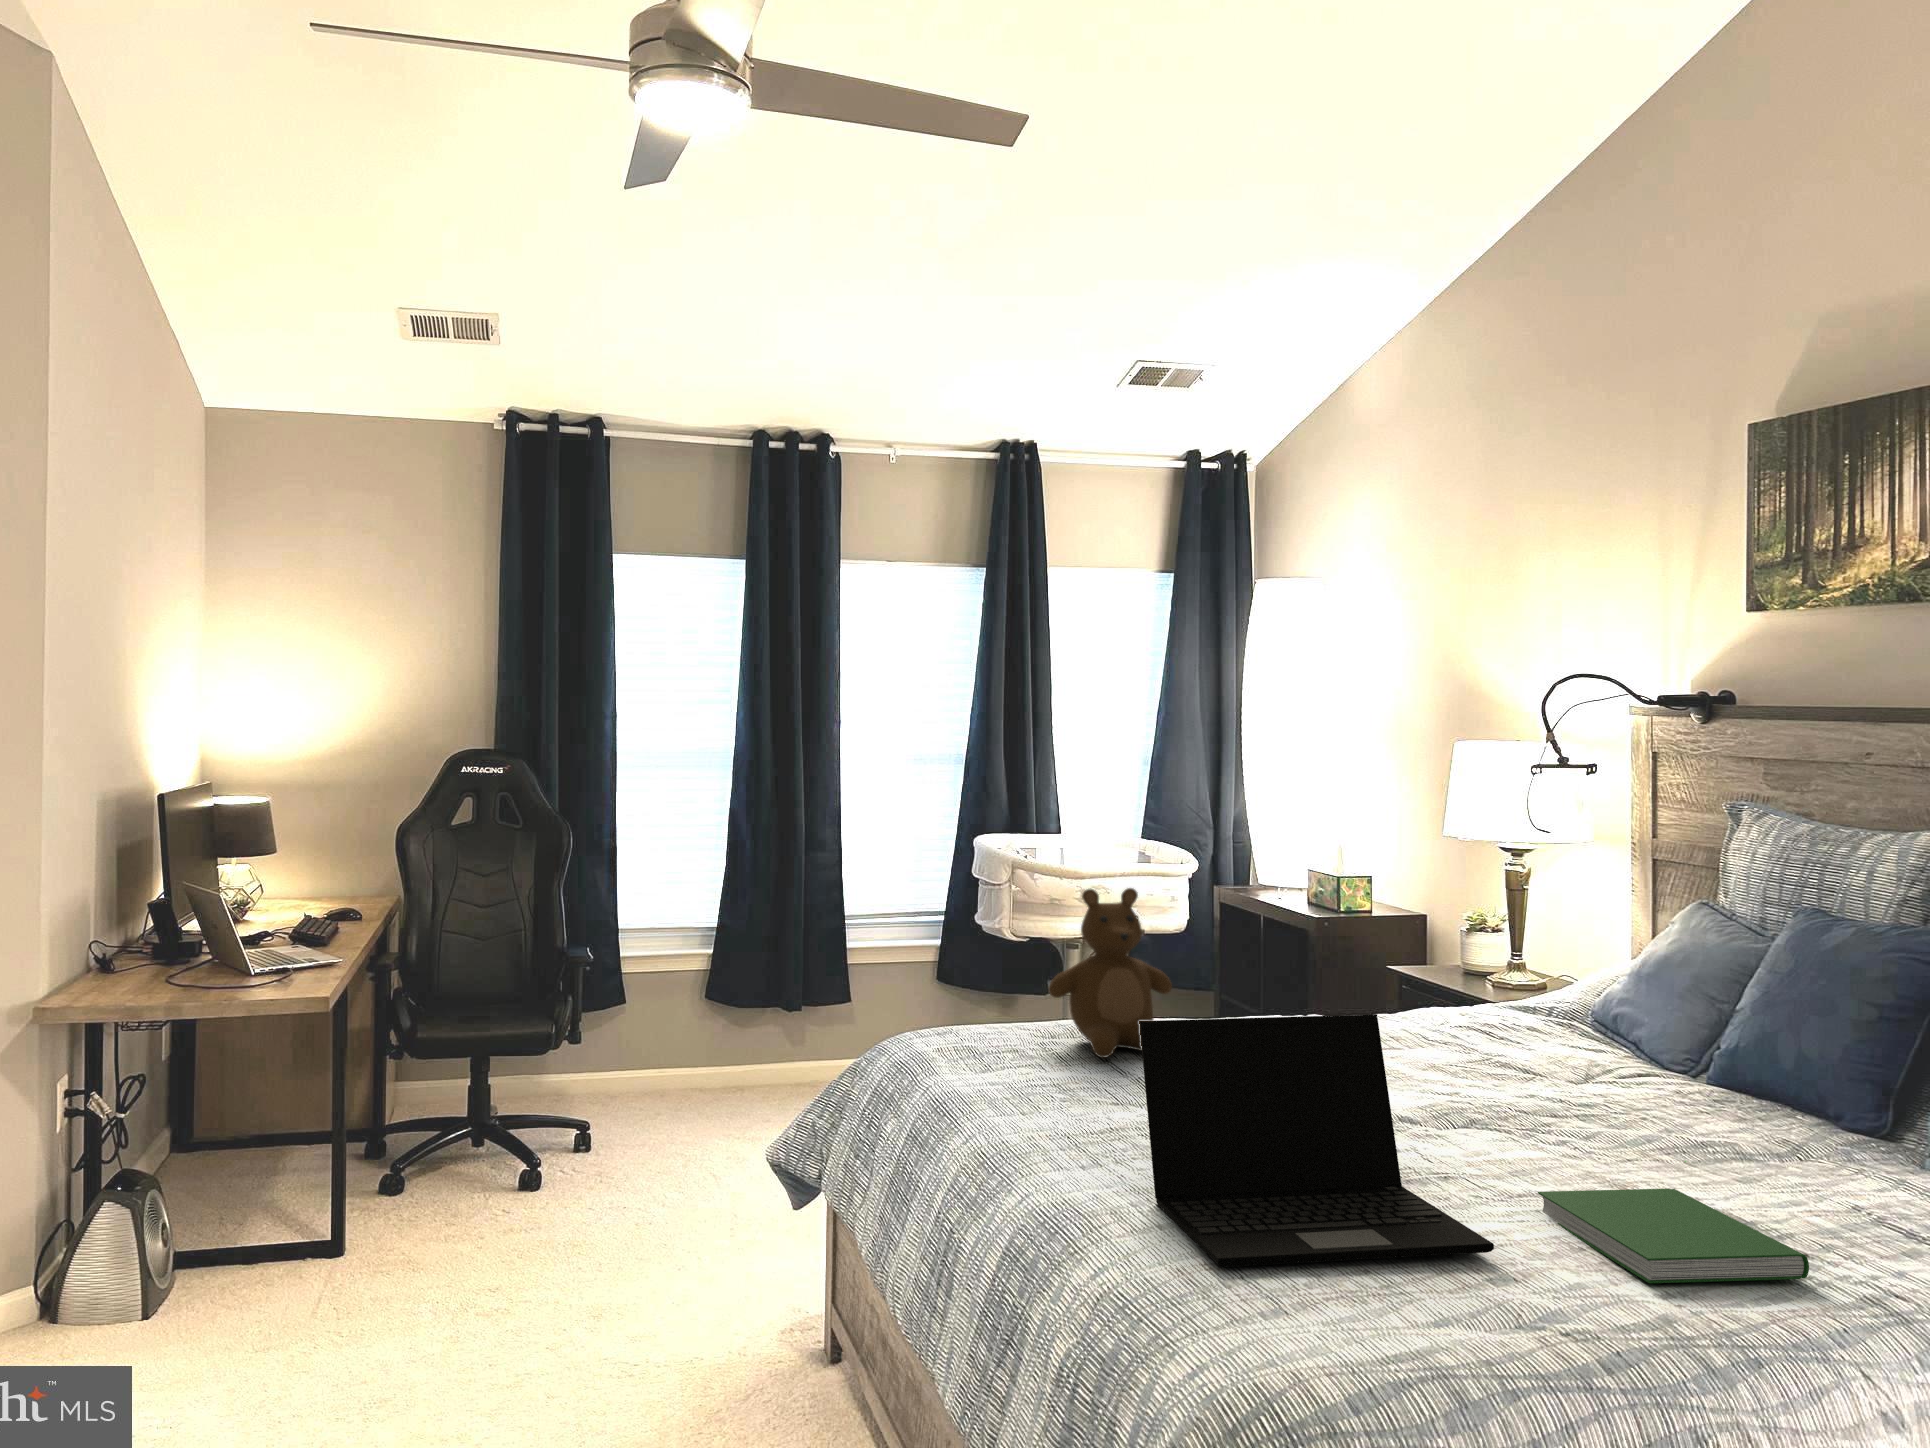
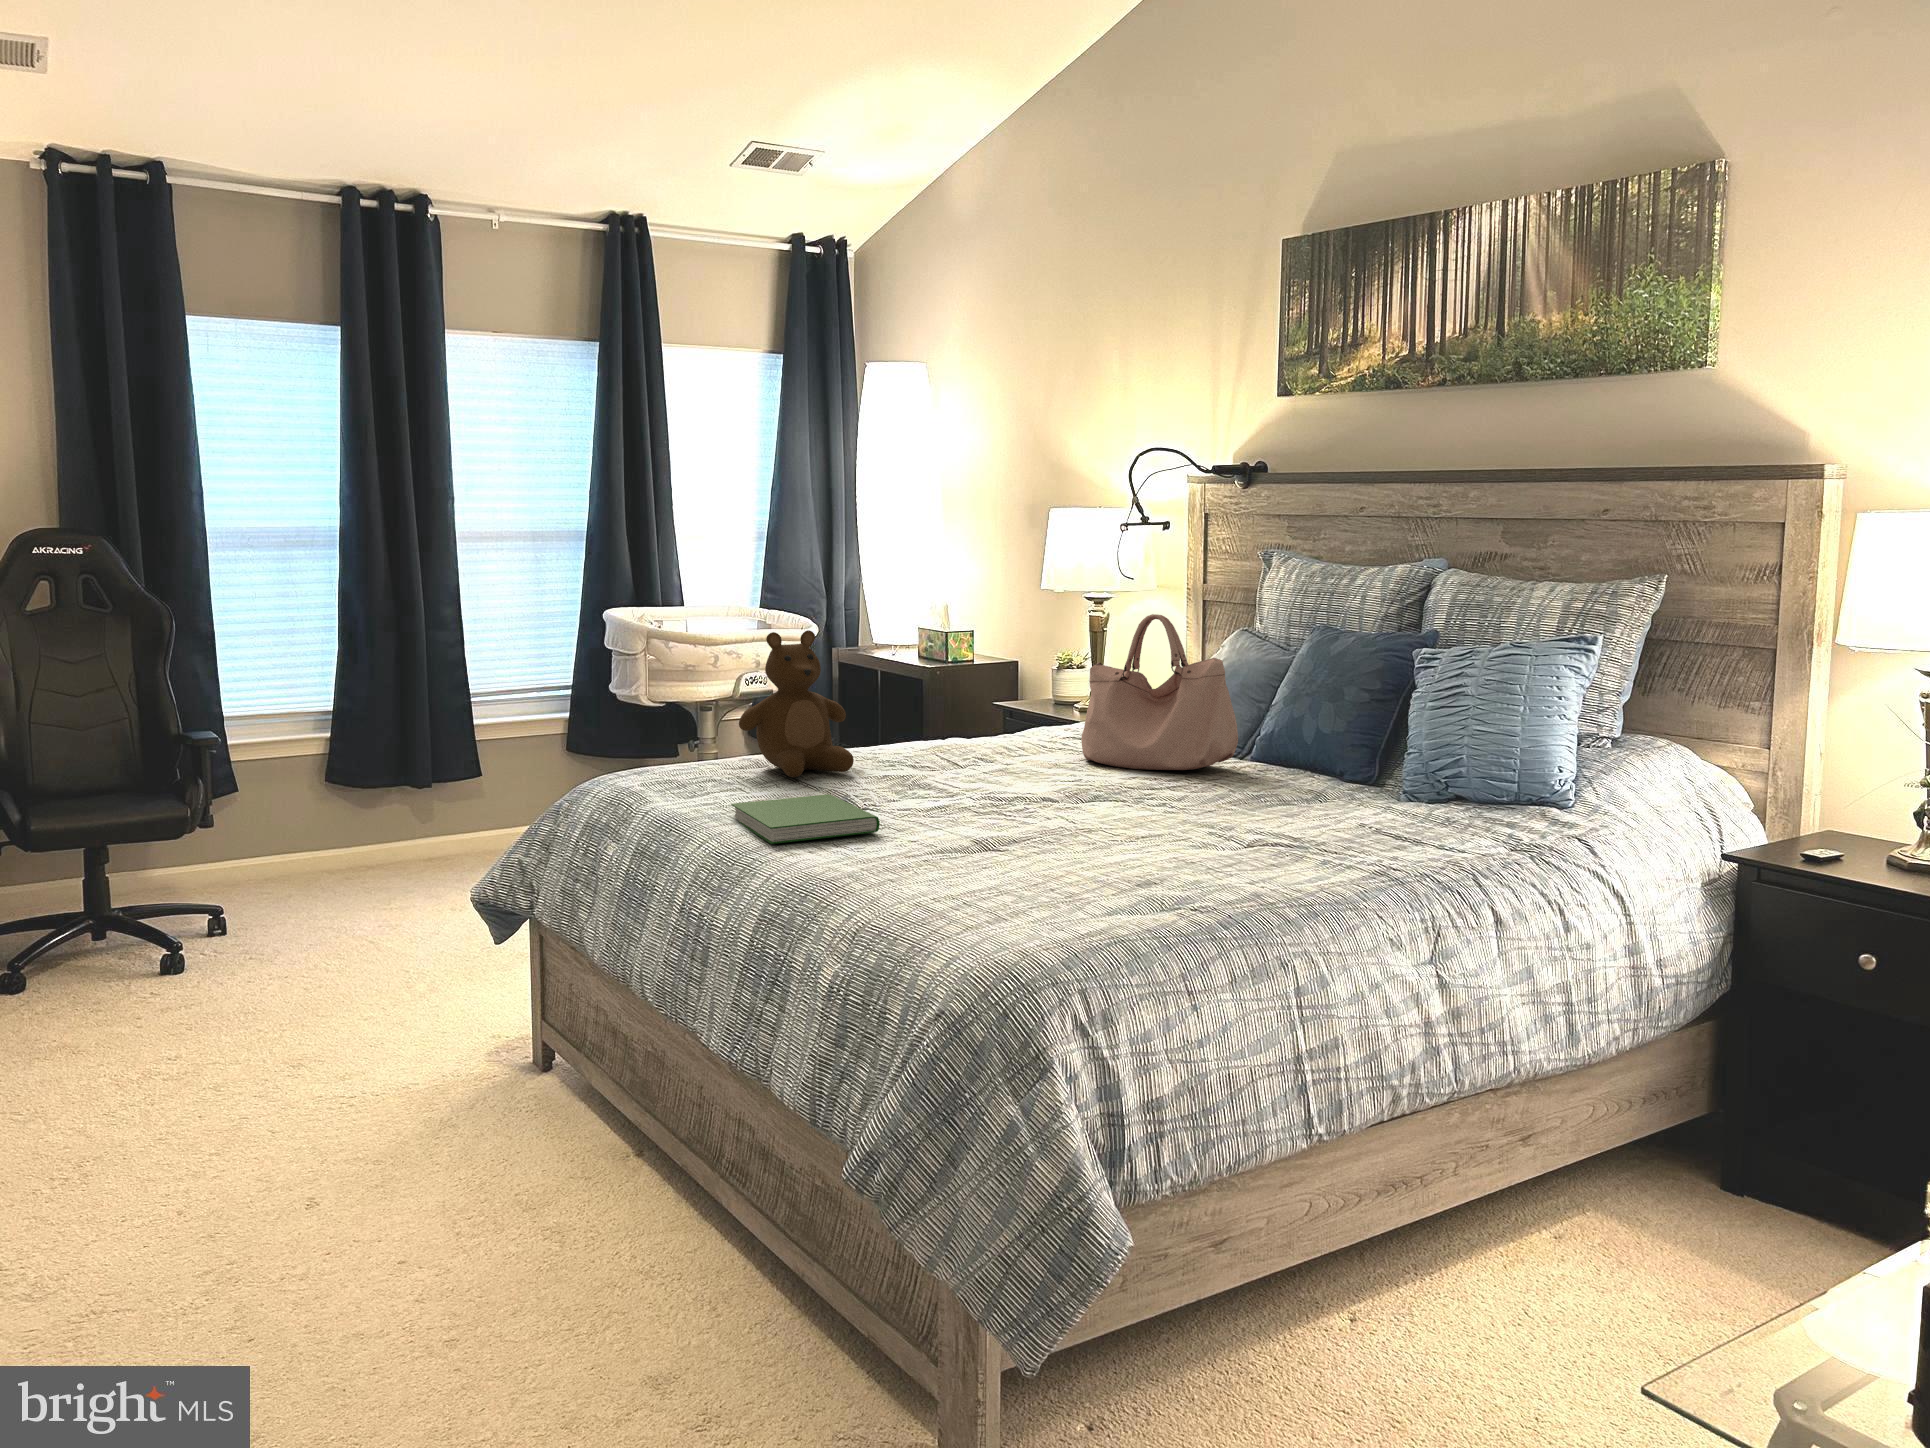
handbag: none [1468,887,1680,1091] -> present [1081,614,1238,770]
laptop: present [1139,1014,1494,1267] -> none [859,708,1139,900]
hardcover book: present [1538,1189,1809,1283] -> present [731,794,880,844]

